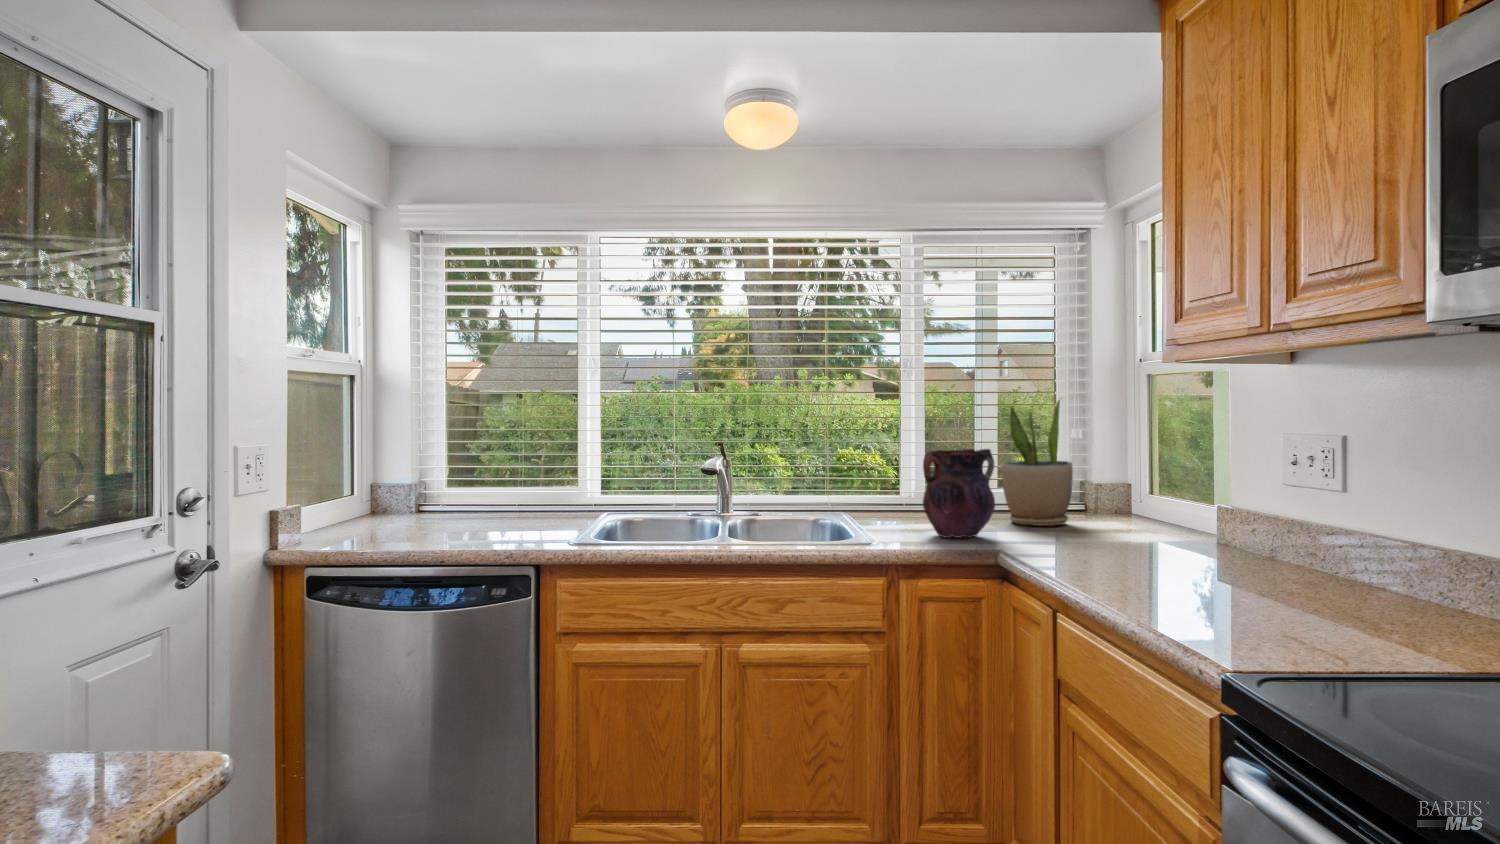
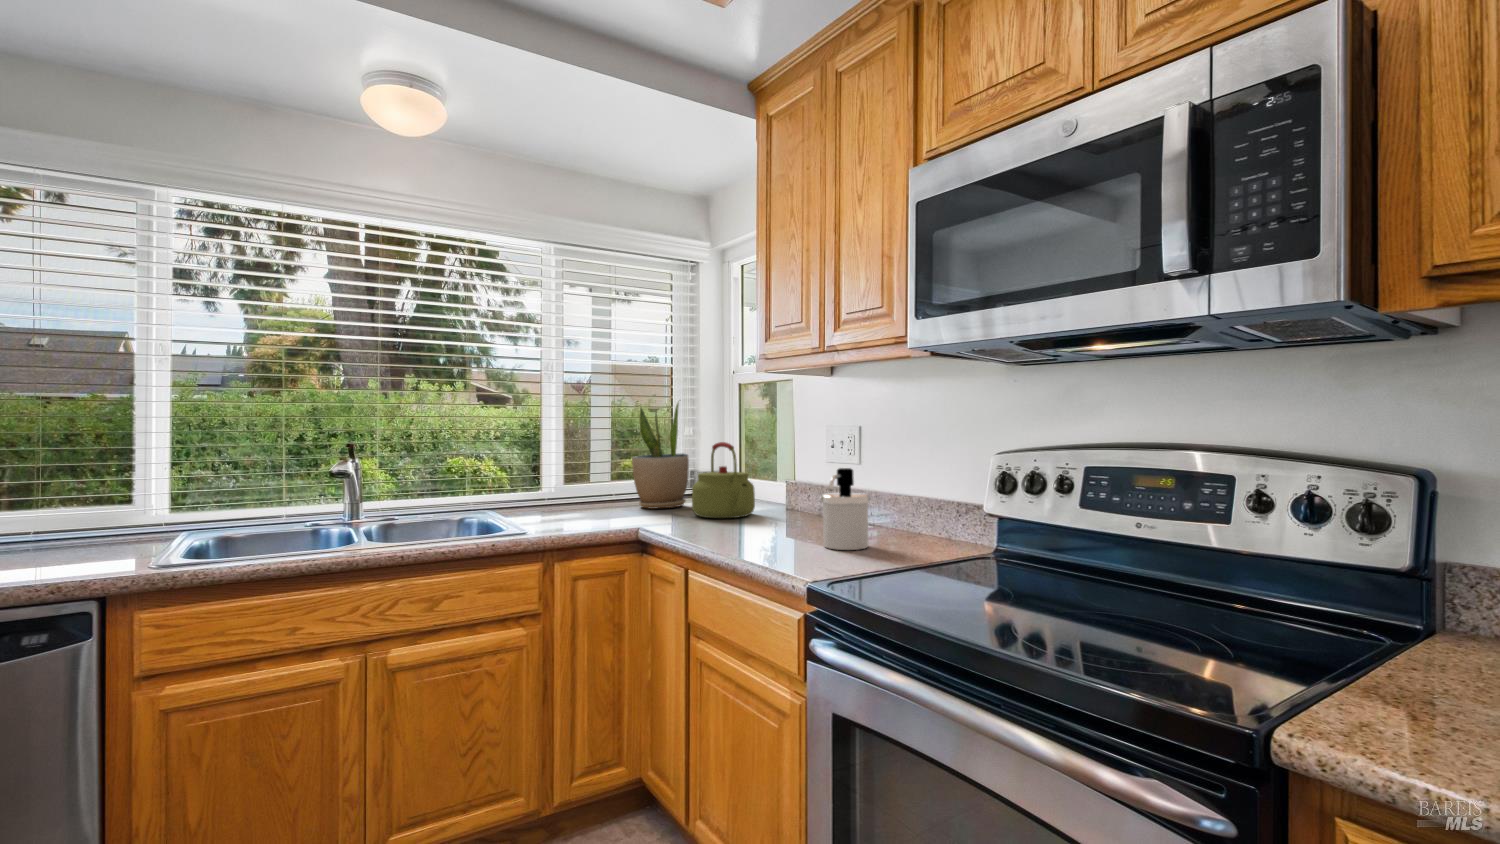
vase: present [923,449,995,538] -> none [569,443,631,523]
kettle: none [1073,450,1162,547] -> present [692,442,755,518]
soap dispenser: none [1259,500,1347,623] -> present [821,468,870,550]

